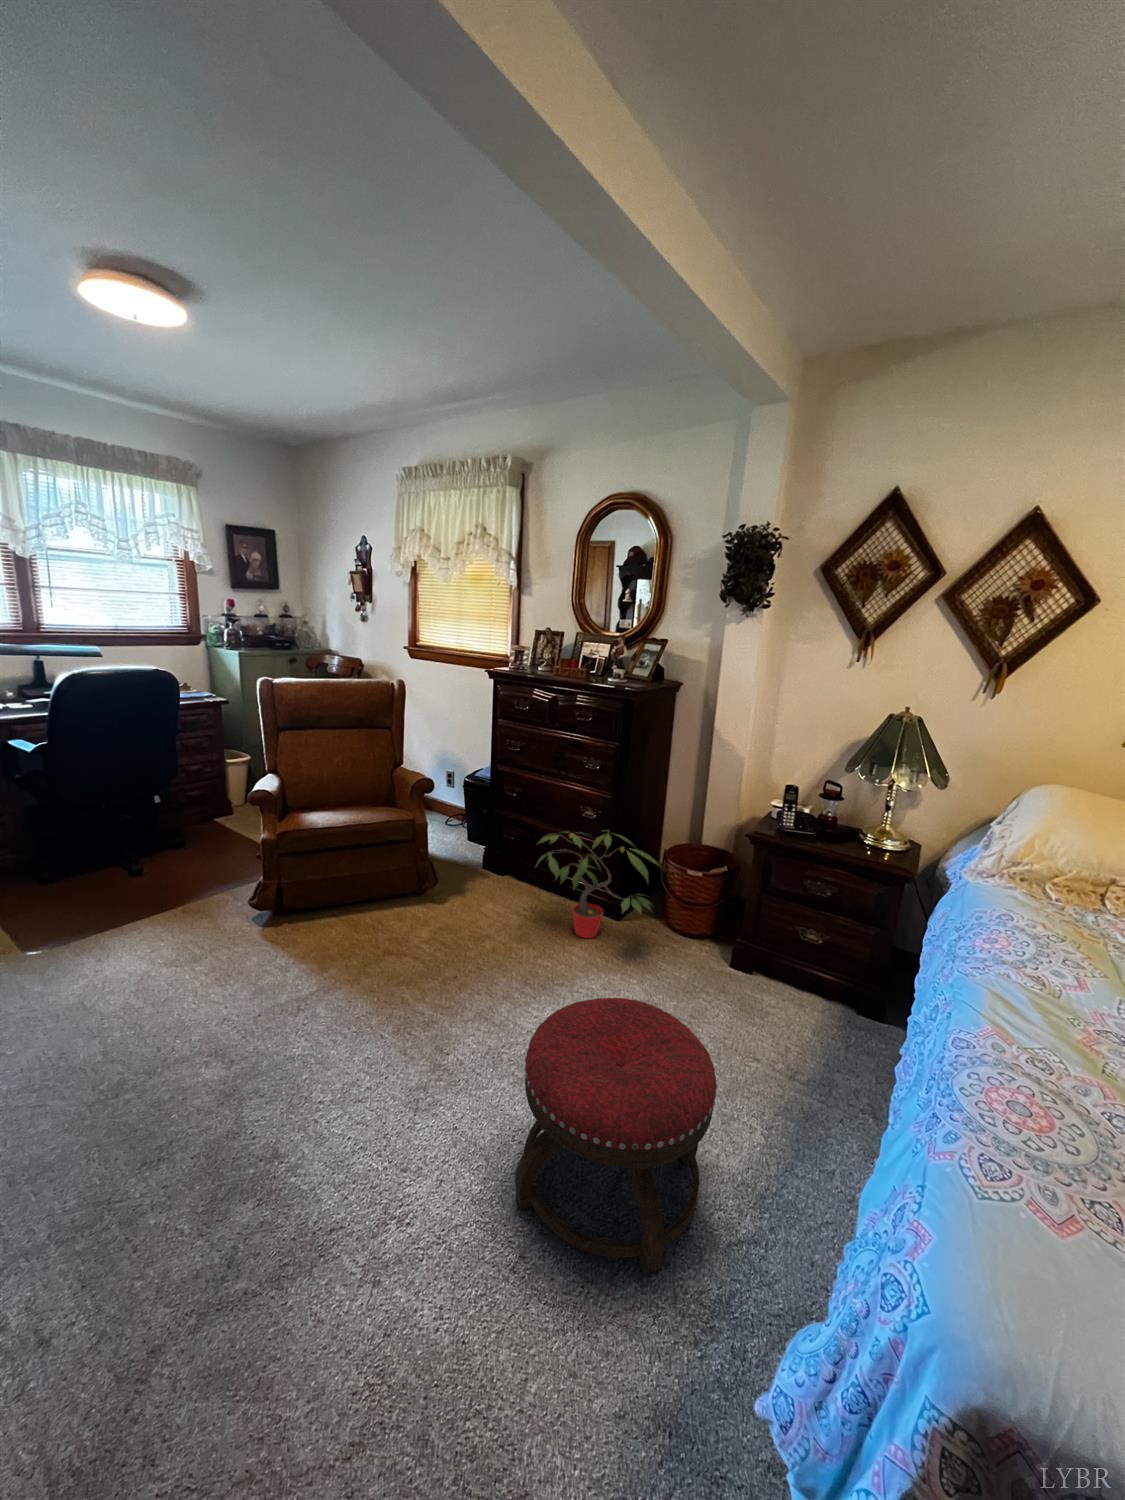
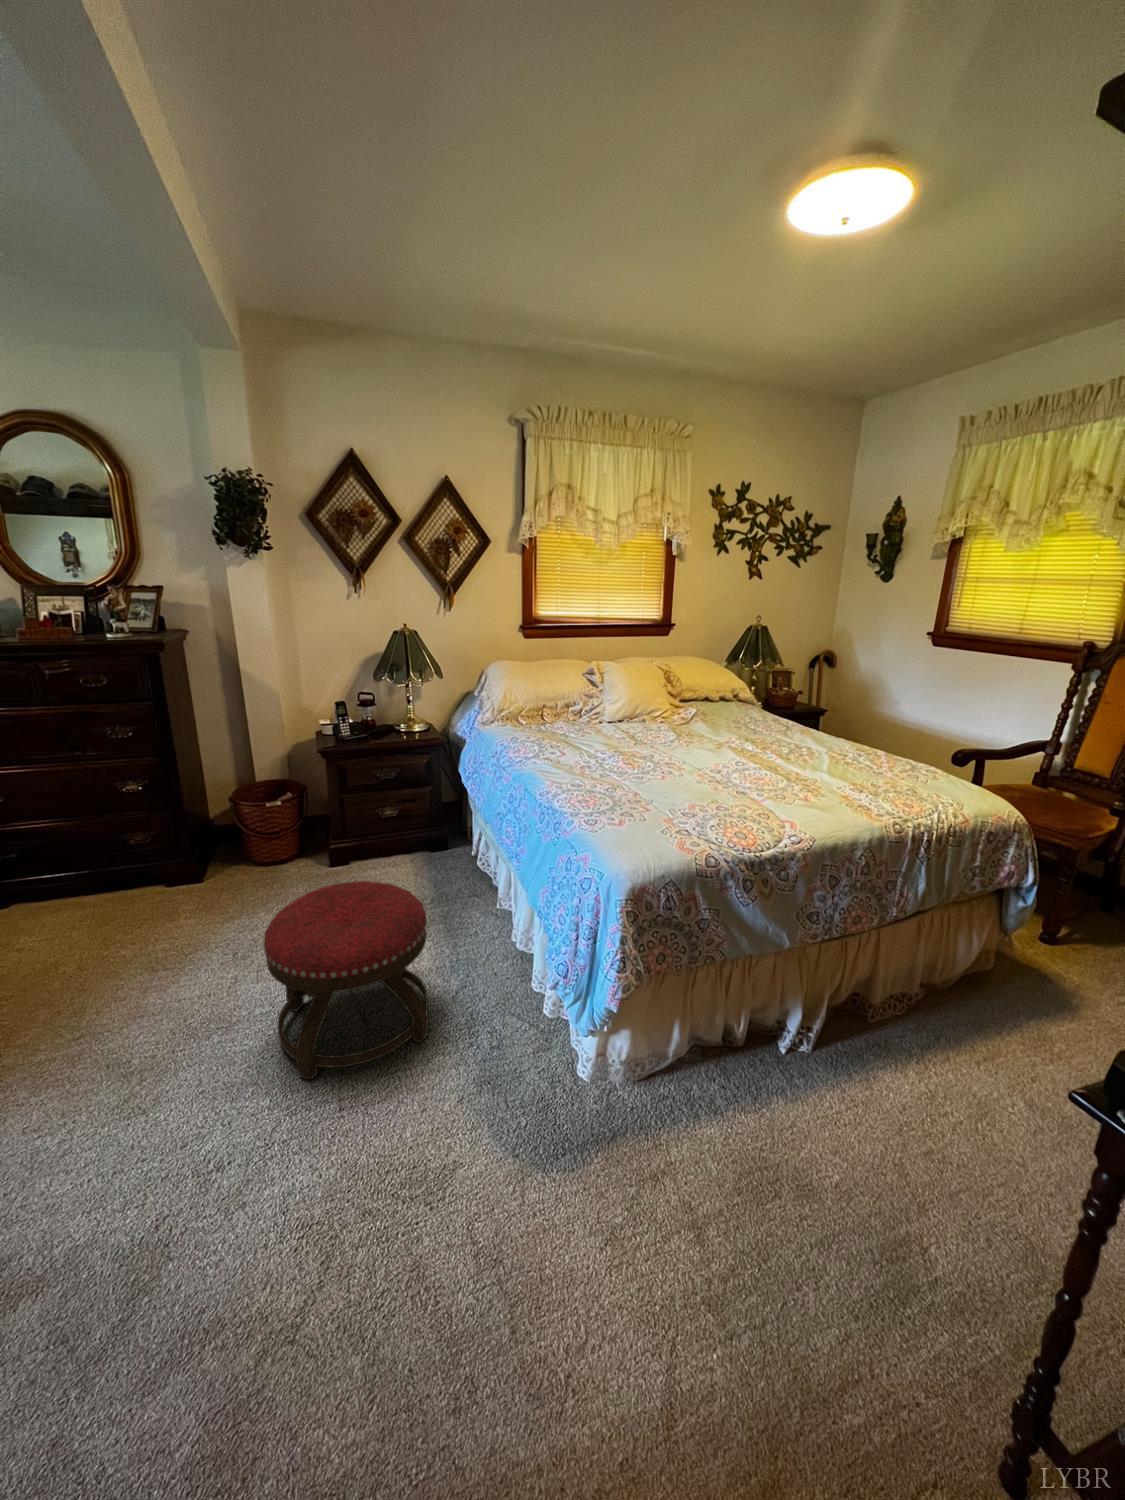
potted plant: present [536,830,659,938] -> none [87,791,254,908]

